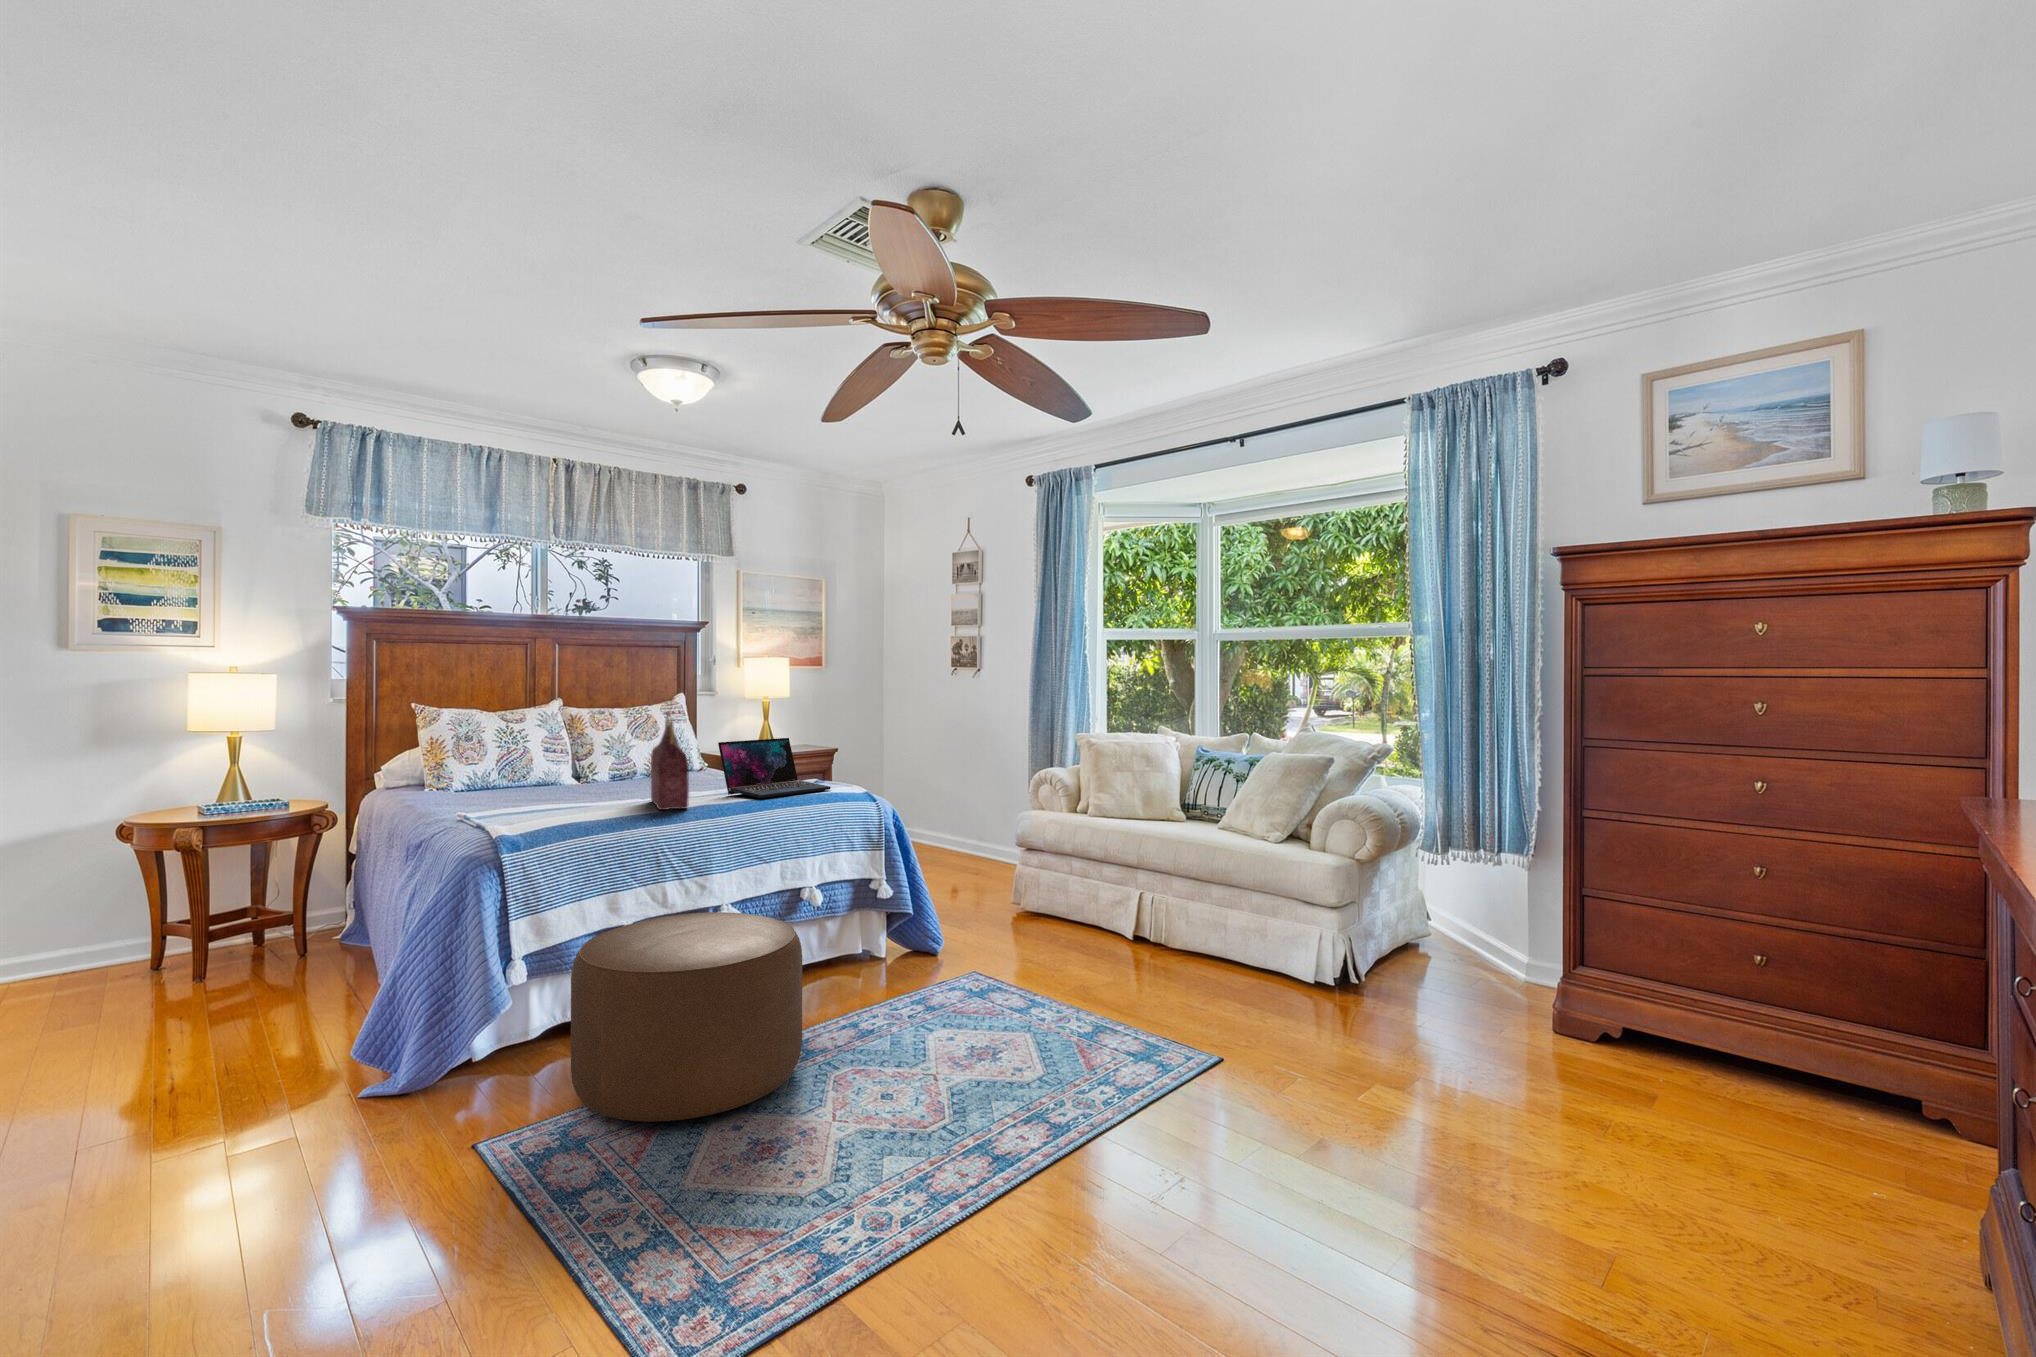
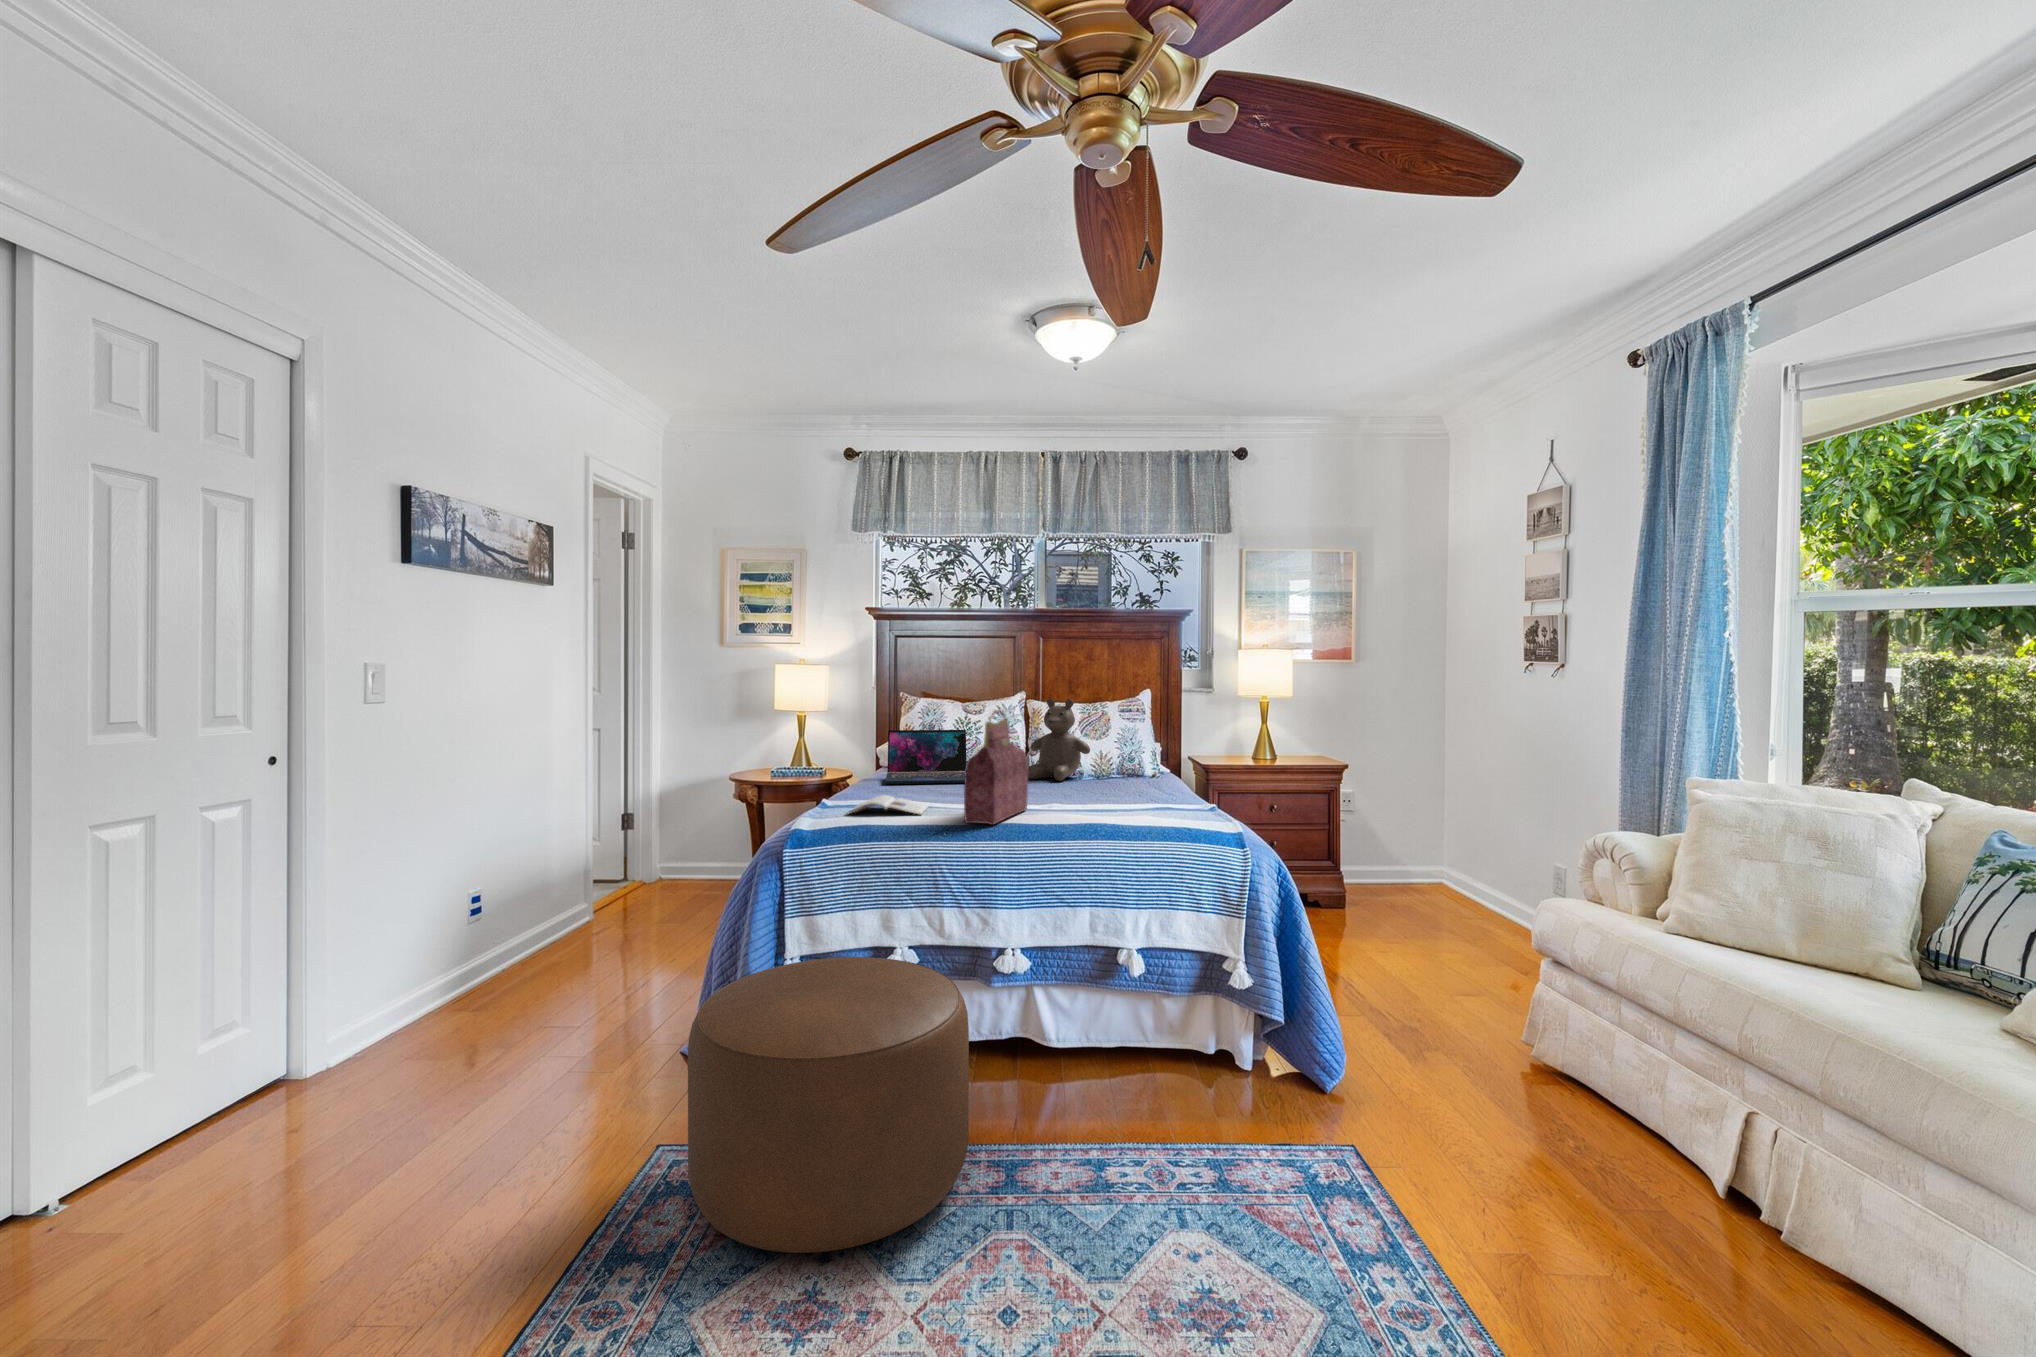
teddy bear: none [586,704,654,782] -> present [1028,698,1090,781]
laptop: present [718,738,831,798] -> present [885,730,966,784]
magazine: none [503,800,595,819] -> present [848,795,928,815]

